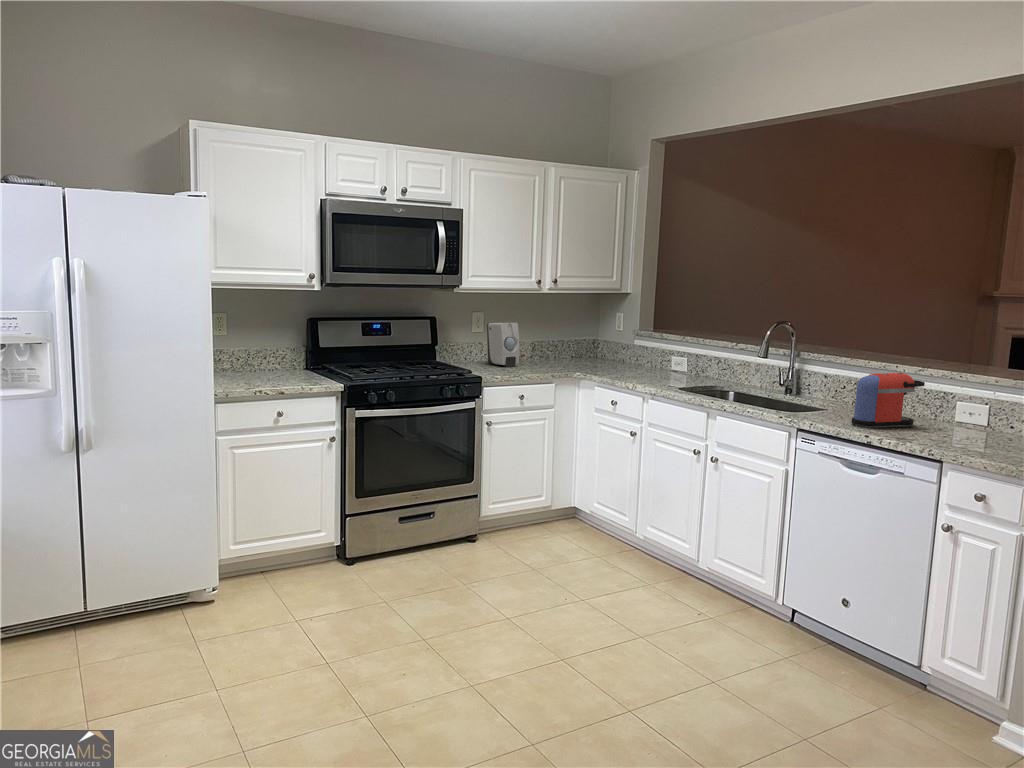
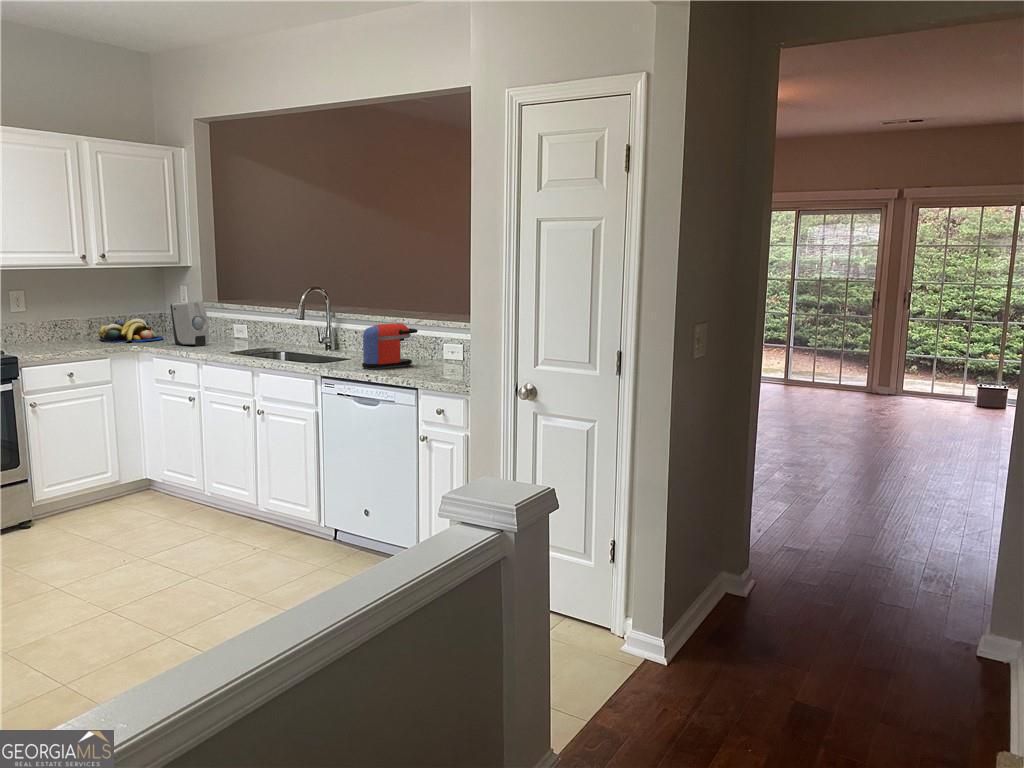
soap dispenser: present [487,323,519,367] -> present [171,302,209,346]
fruit bowl: none [540,342,599,368] -> present [99,318,163,343]

